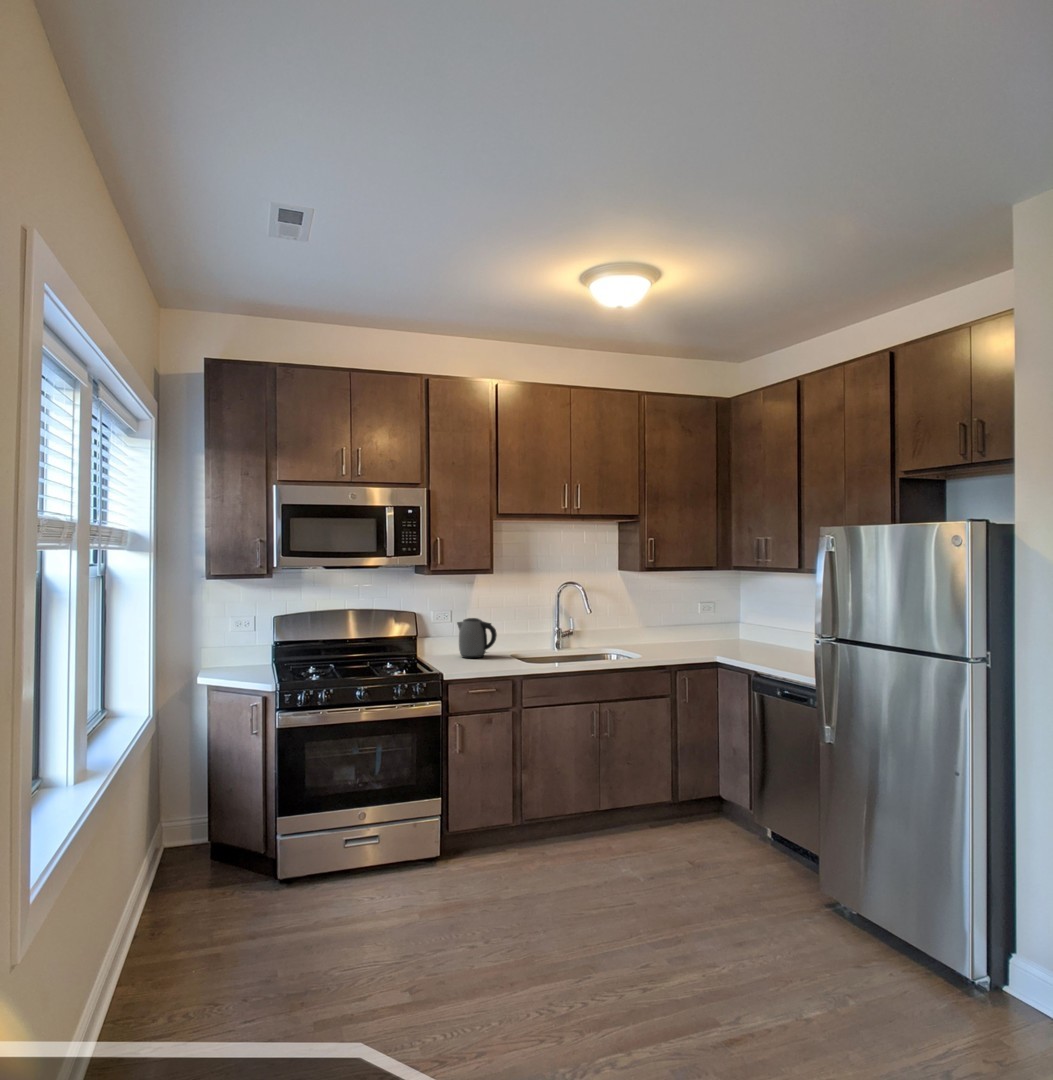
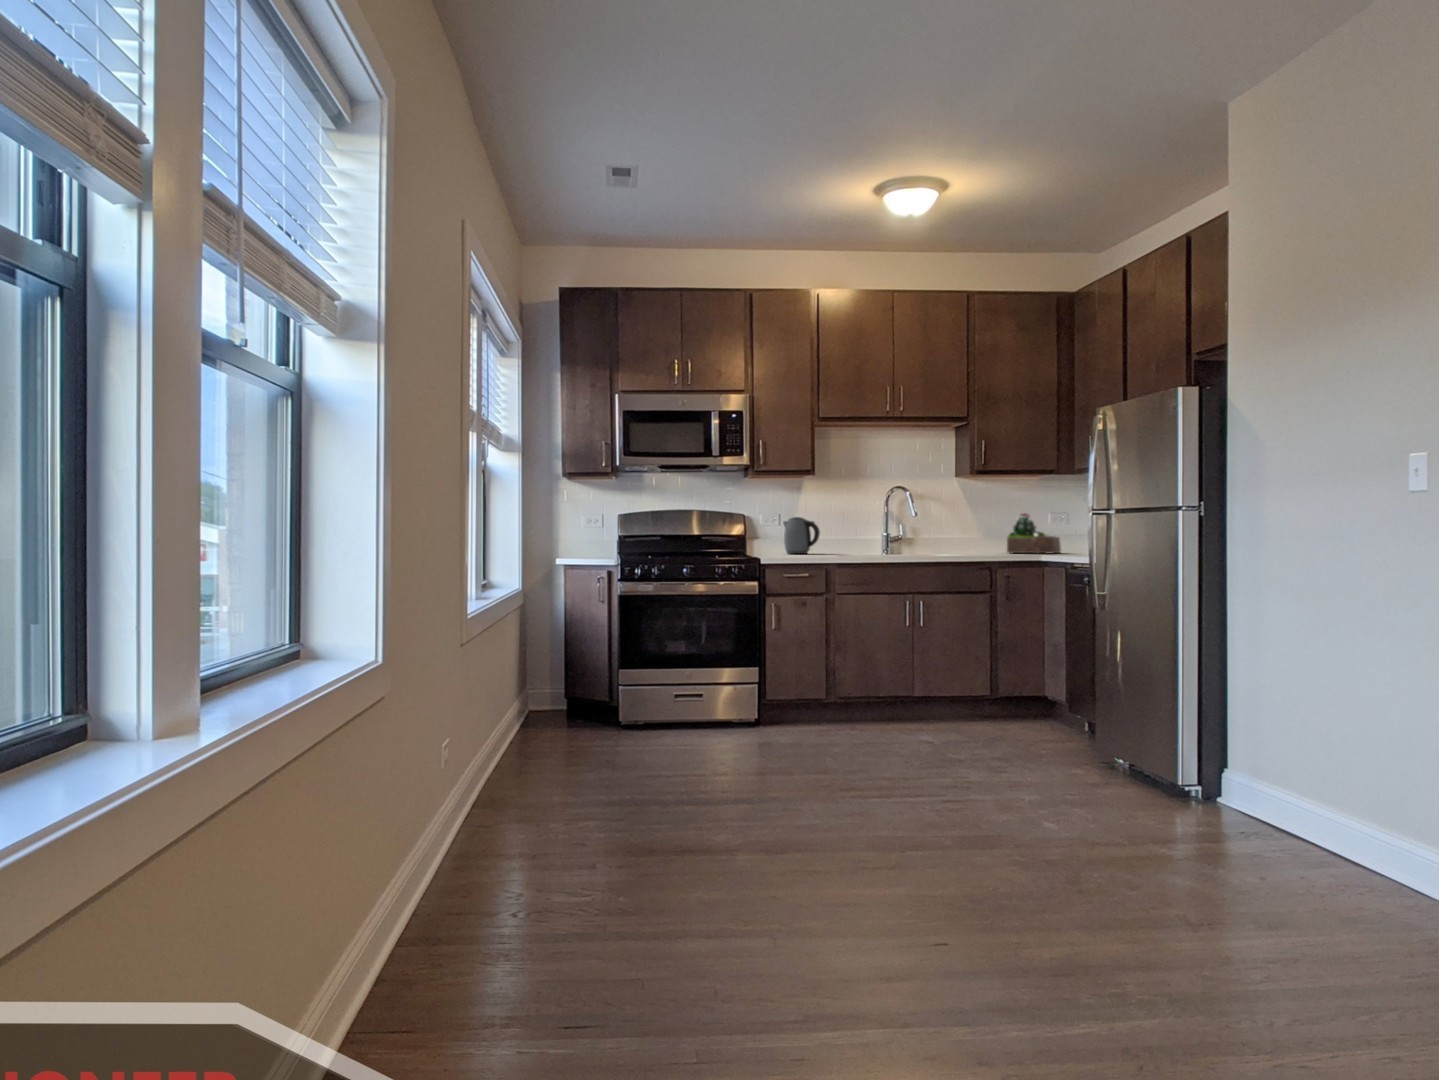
succulent plant: none [678,610,725,652] -> present [1007,513,1061,553]

